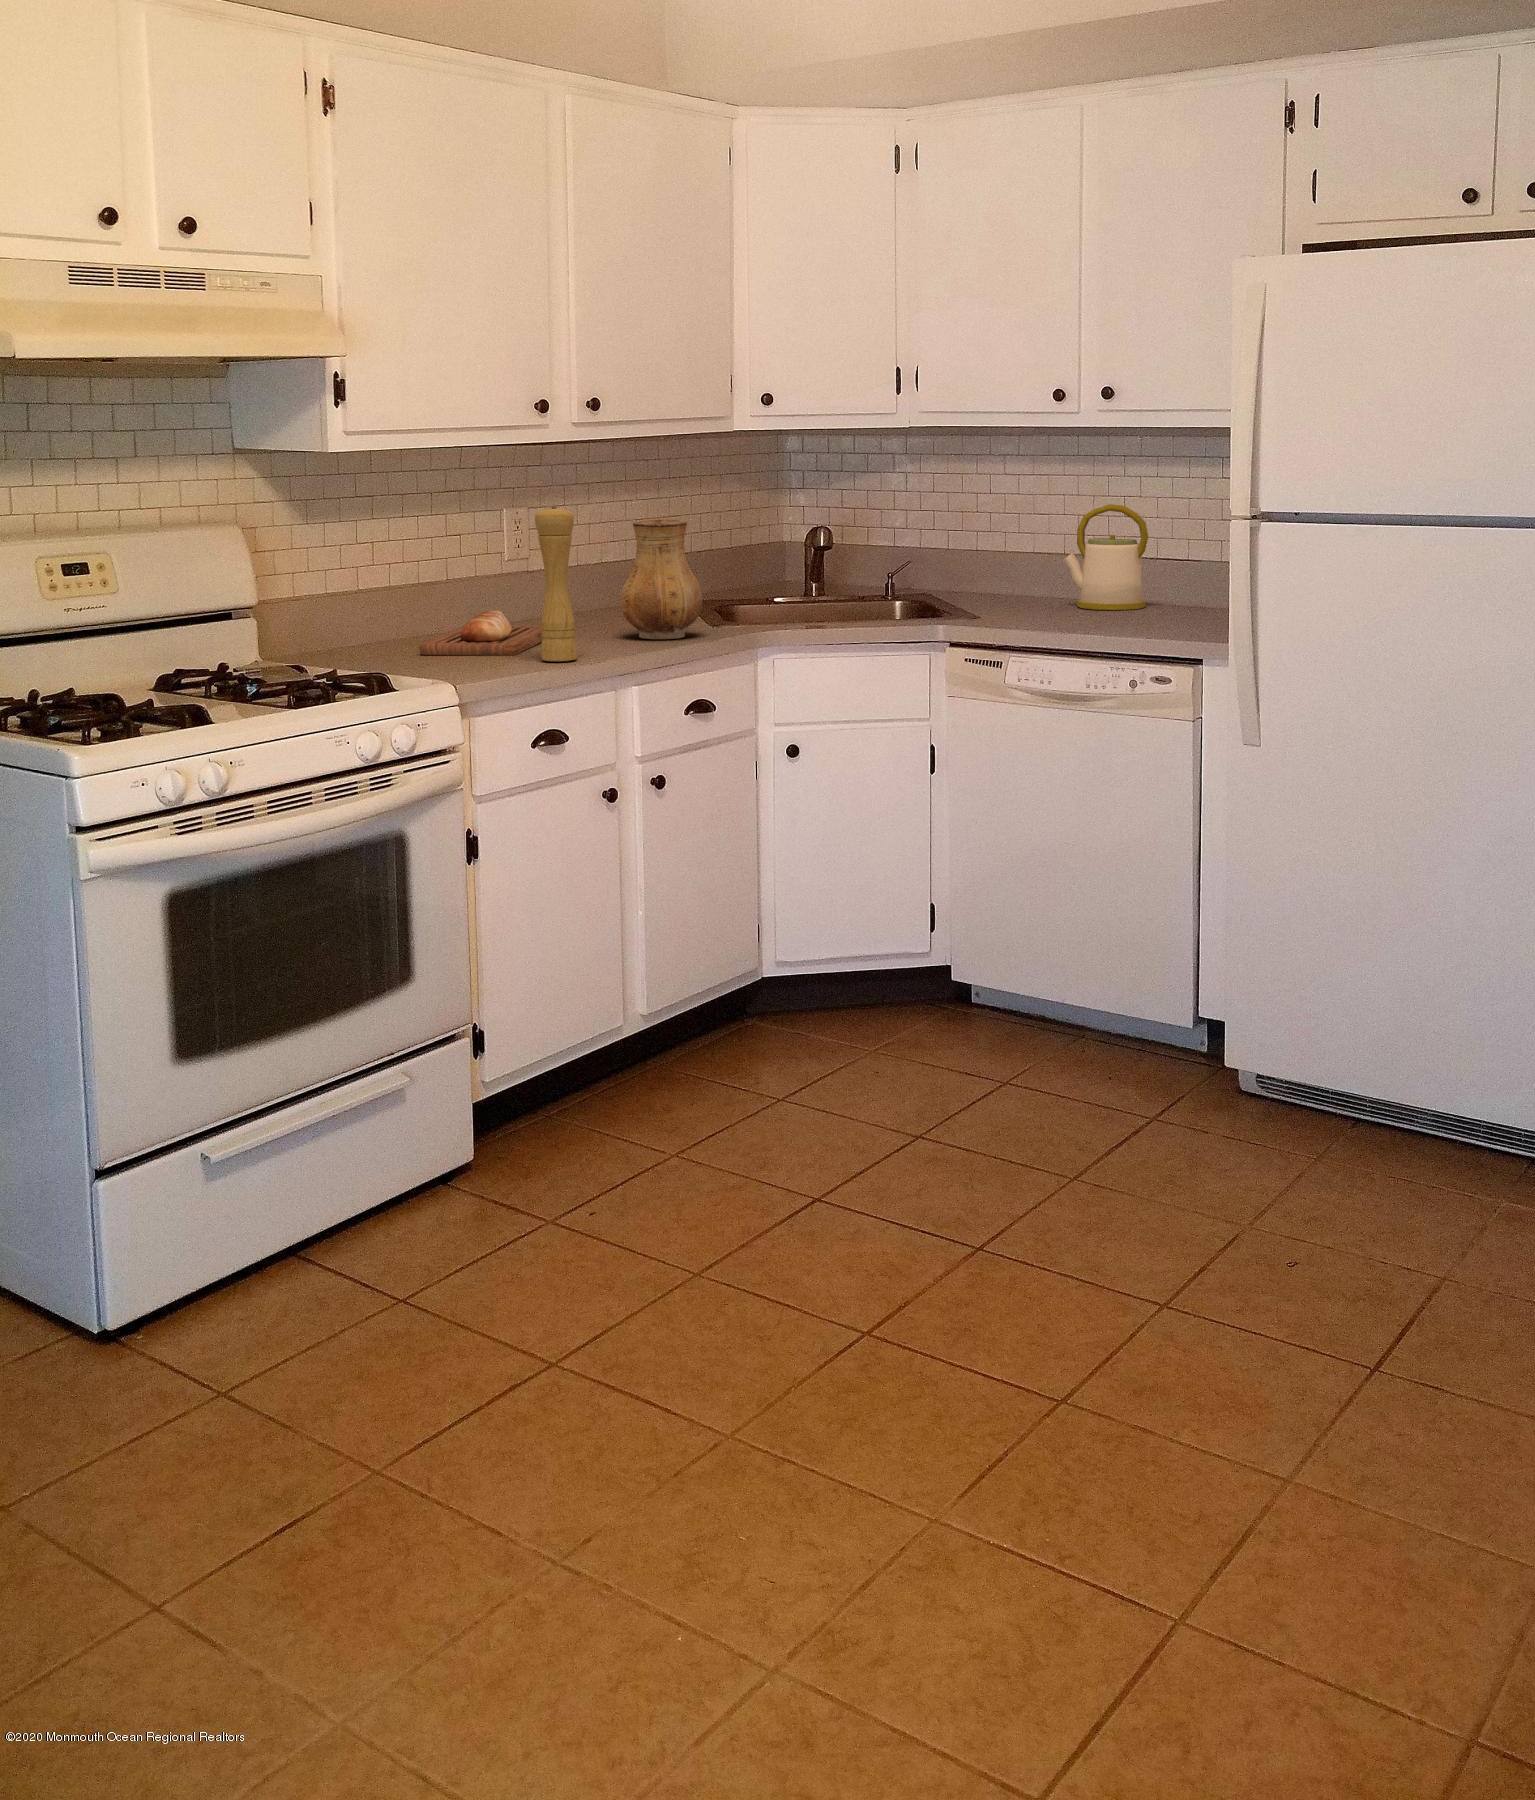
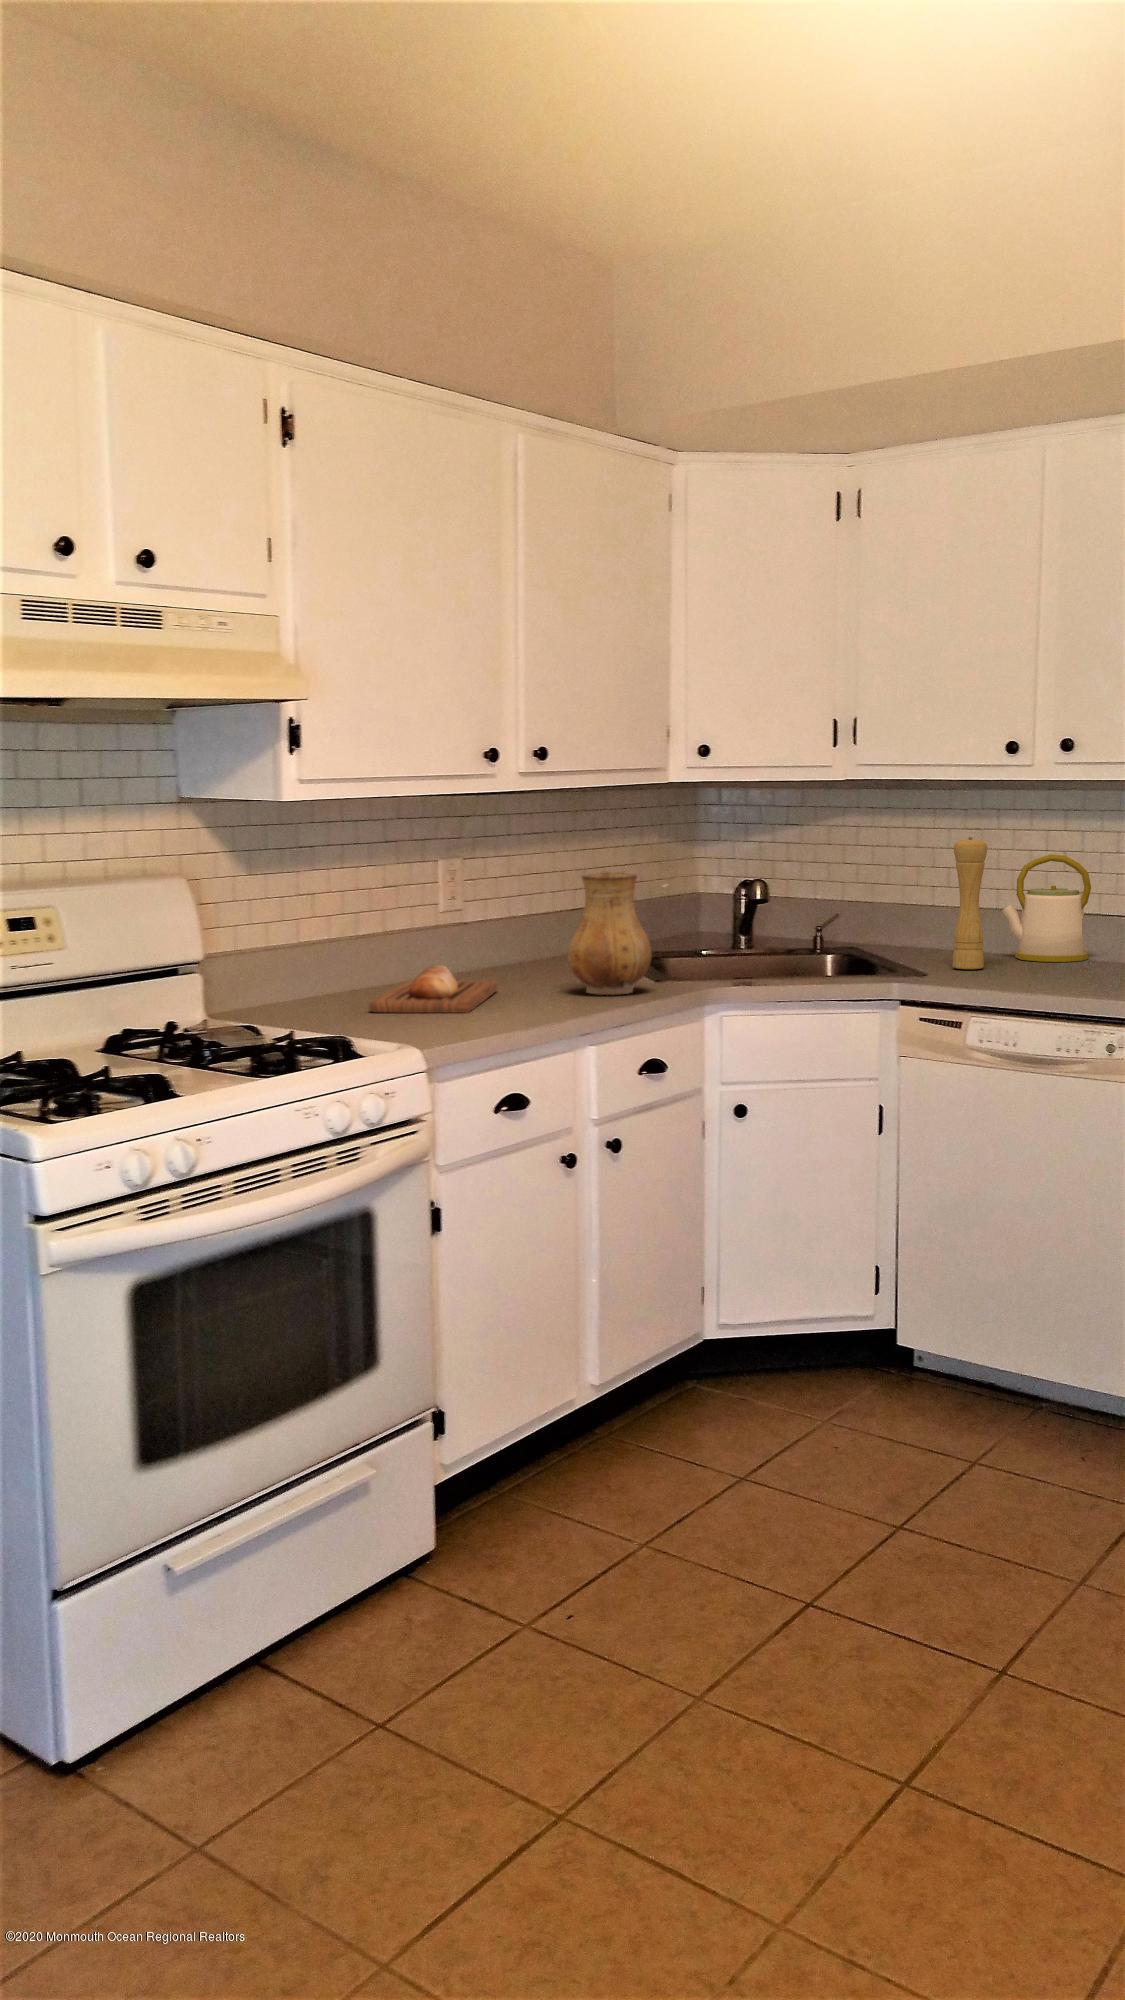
pepper mill: present [535,506,577,661] -> present [953,837,987,969]

